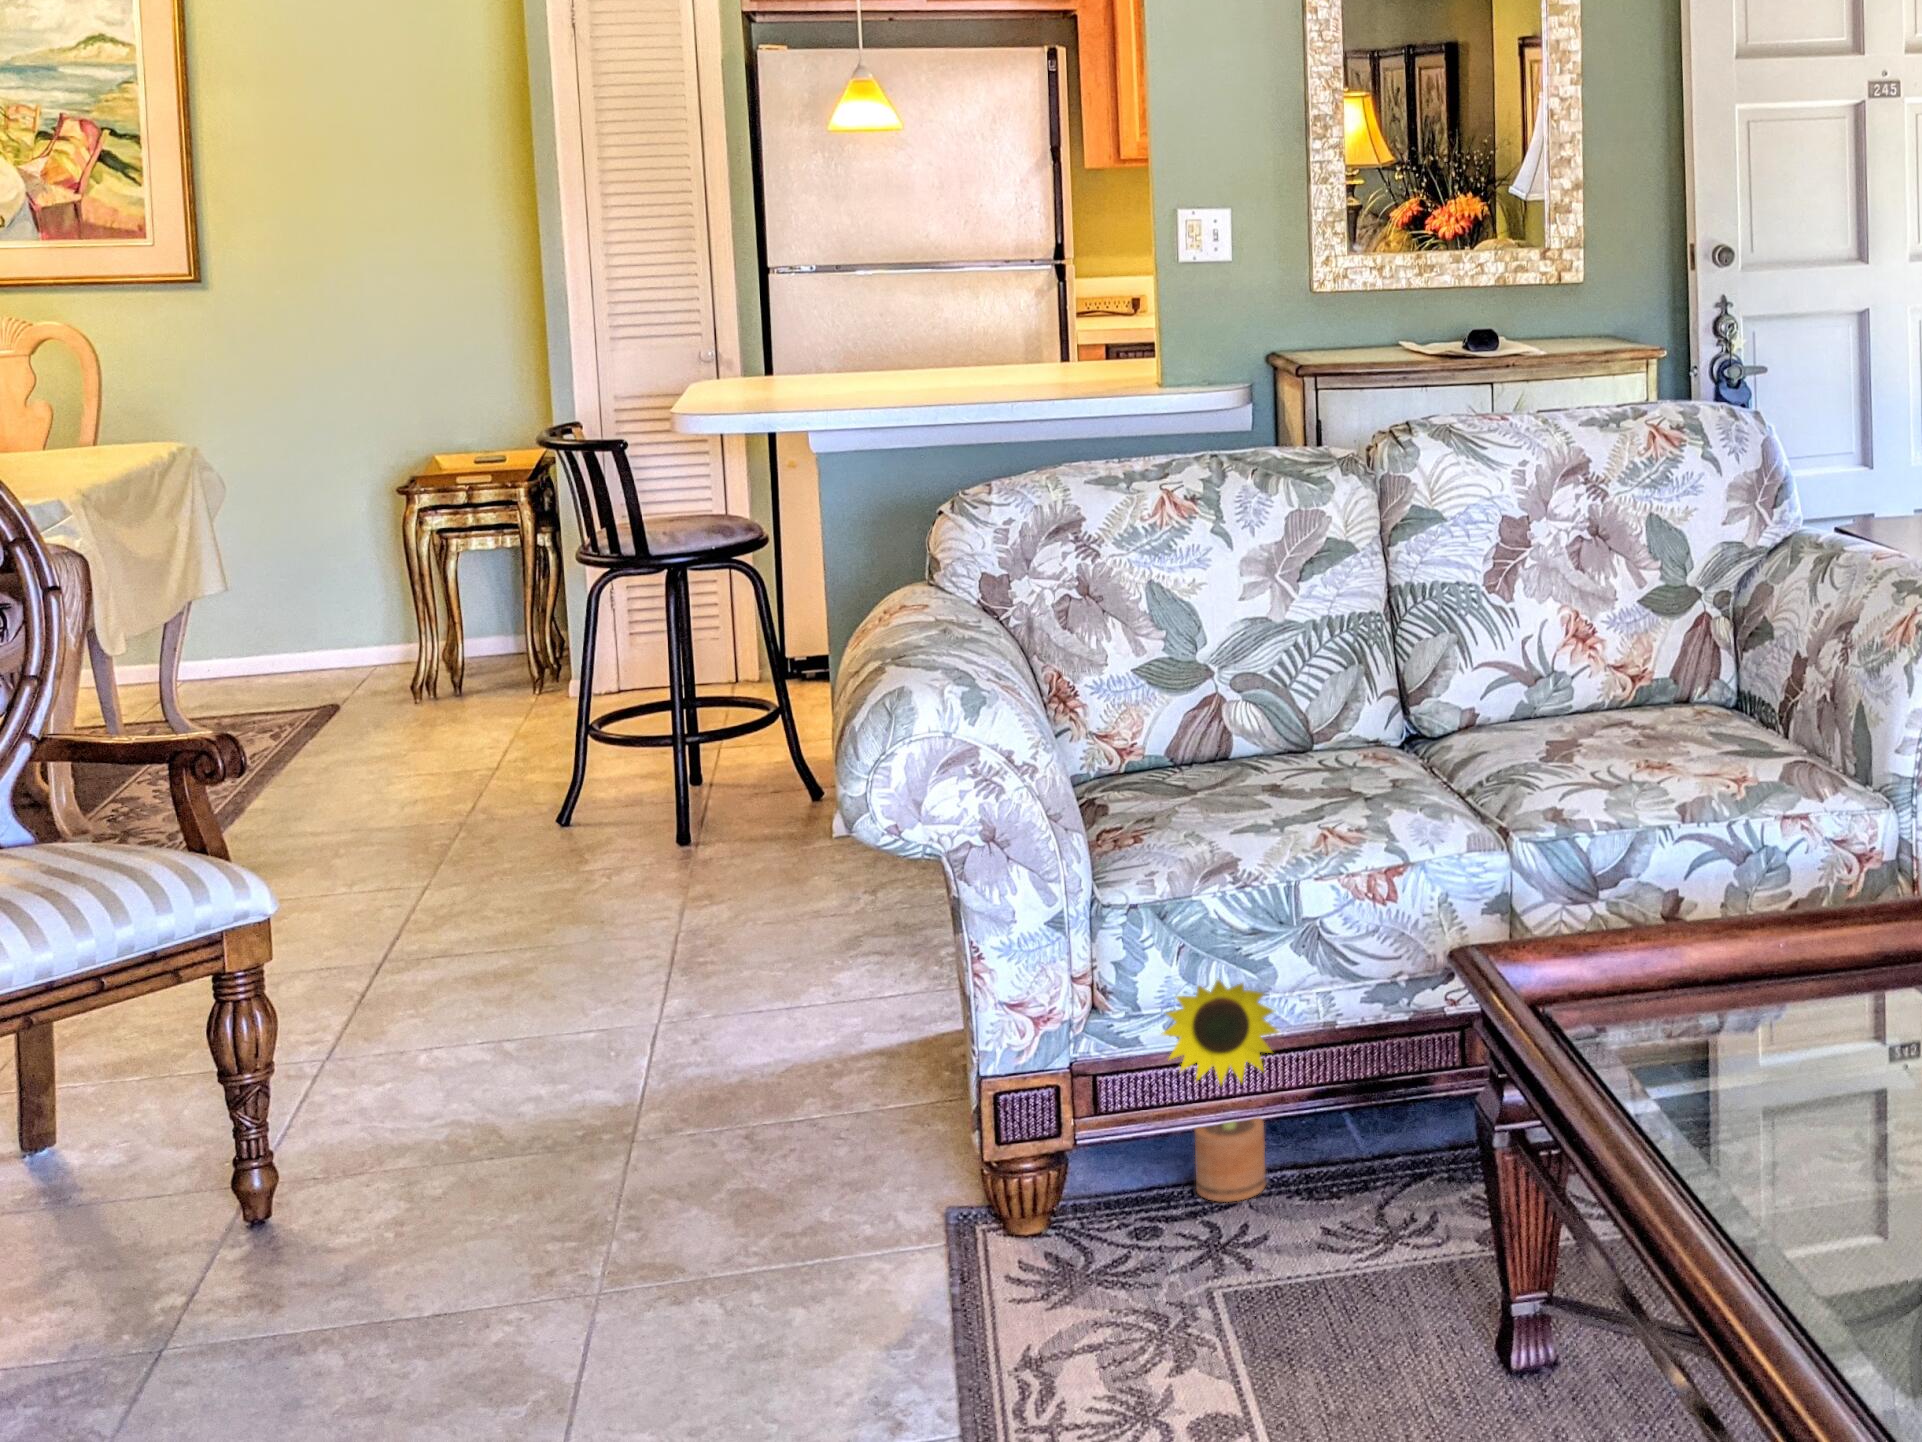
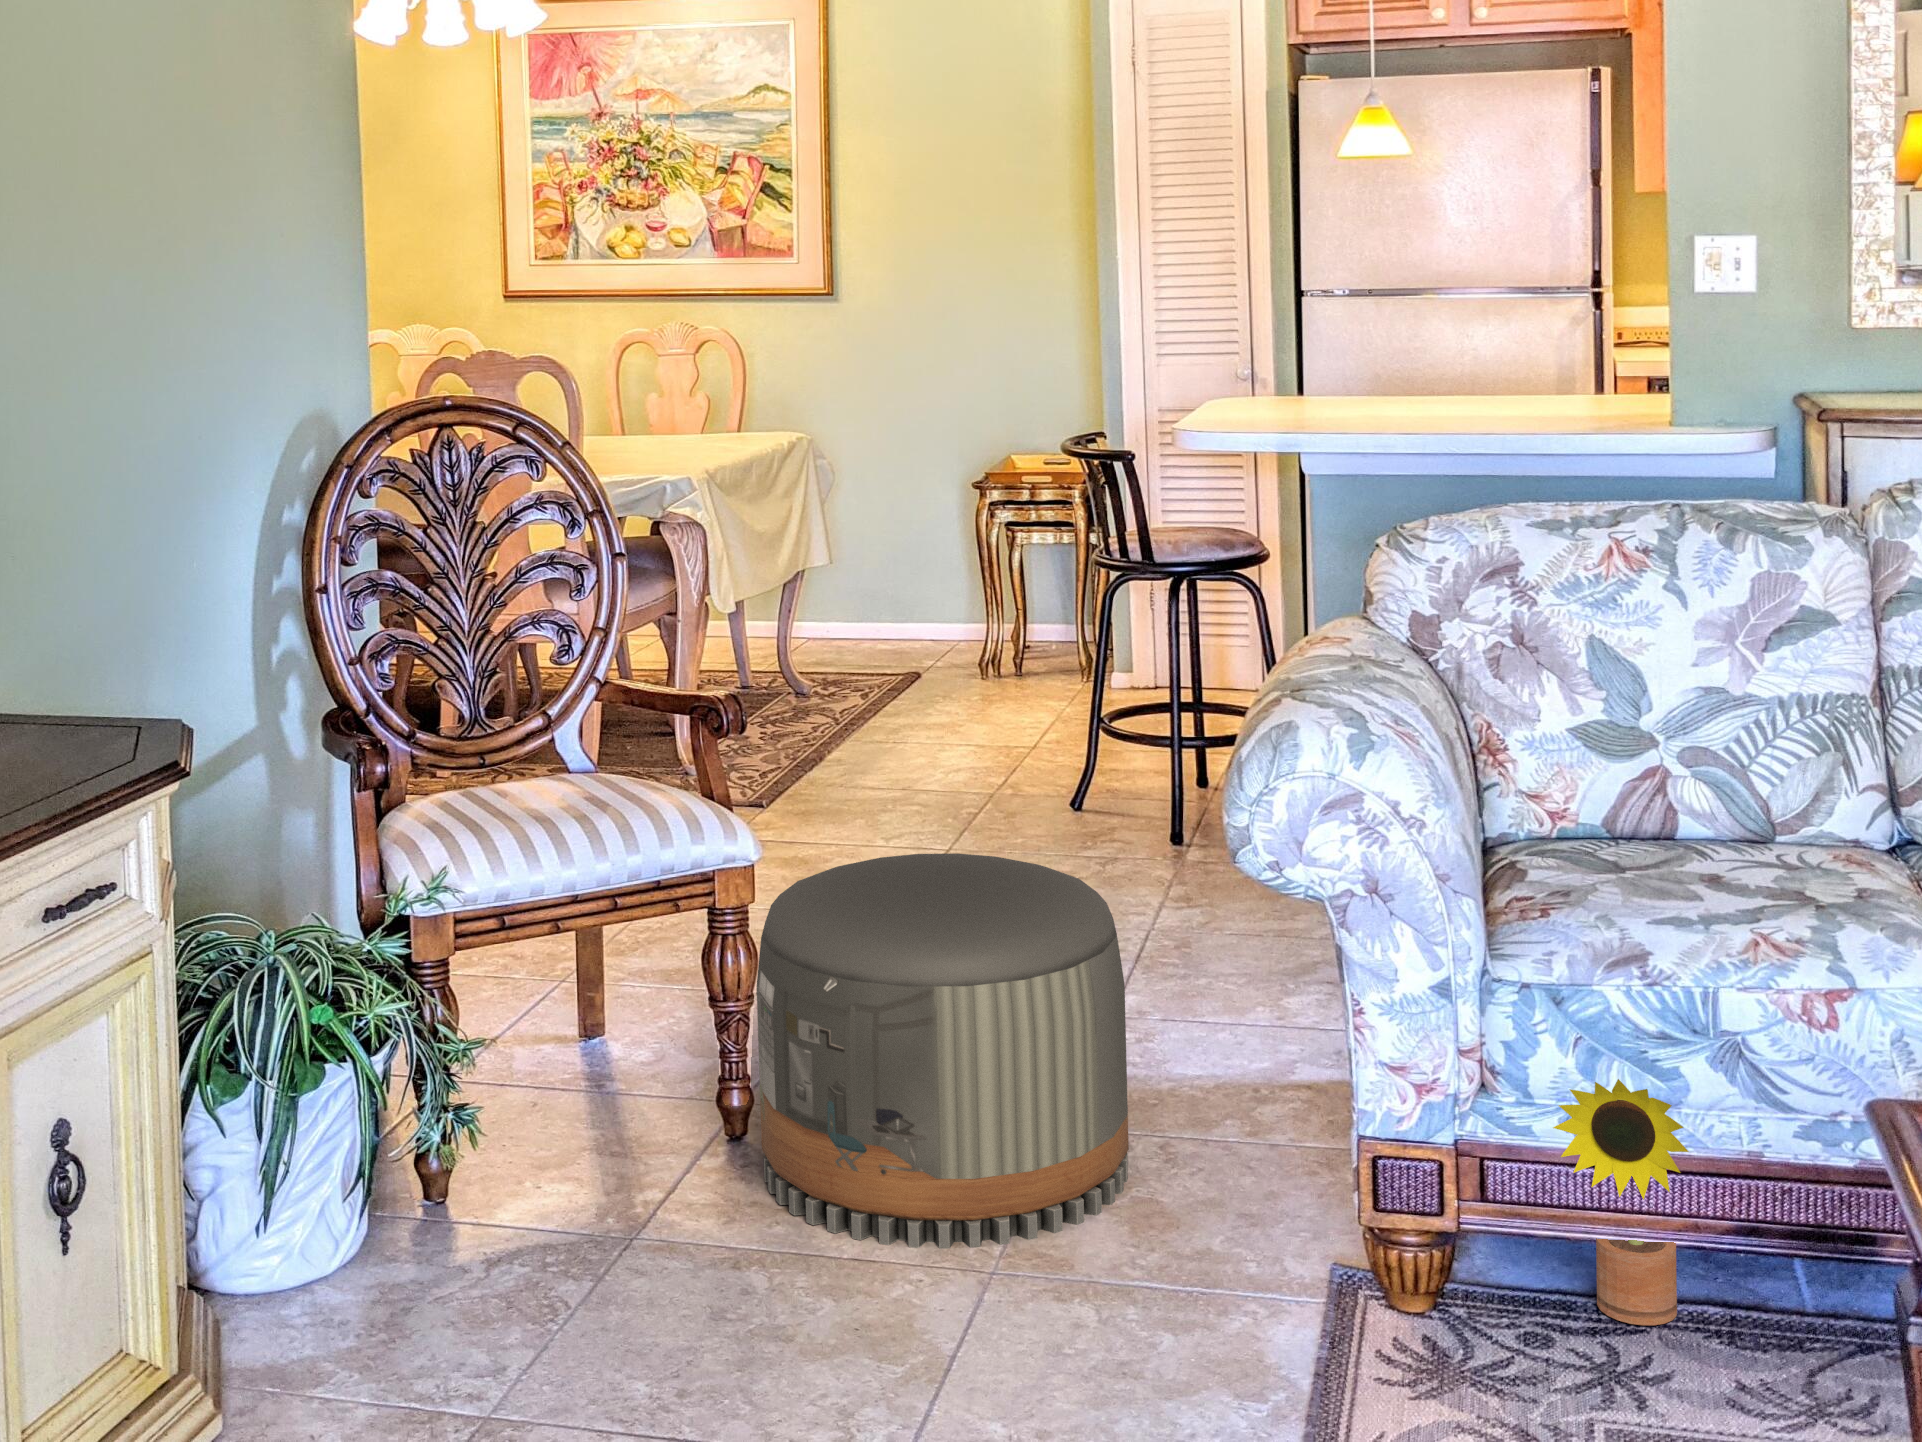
pouf: none [284,869,720,1303] -> present [756,853,1129,1249]

